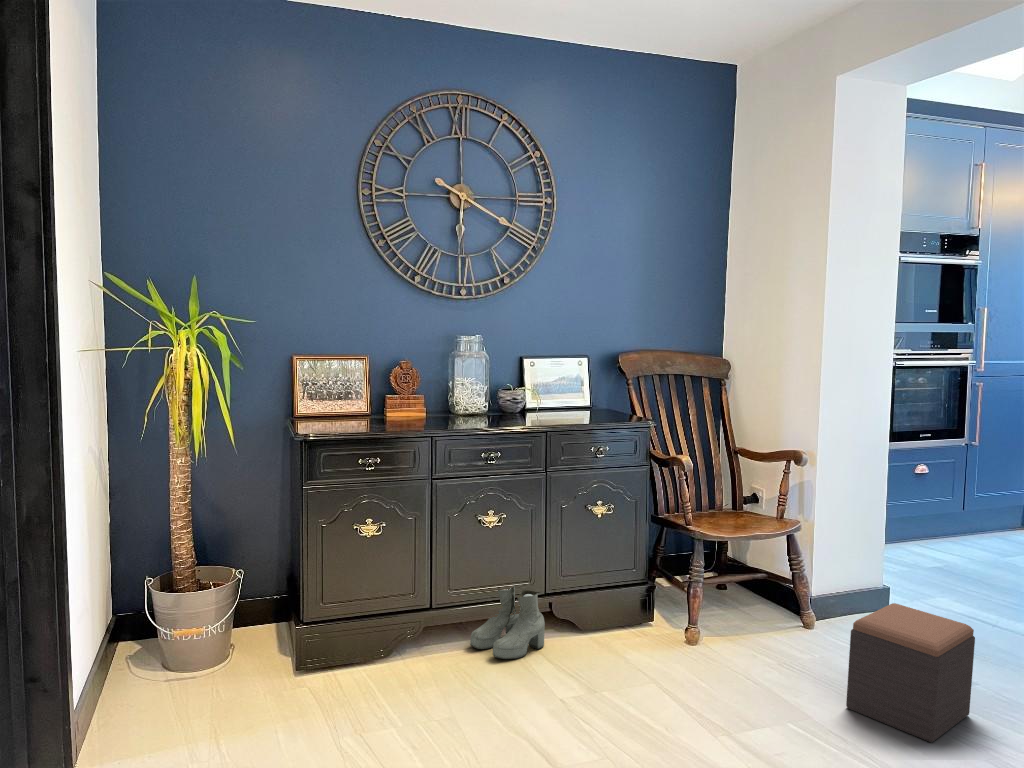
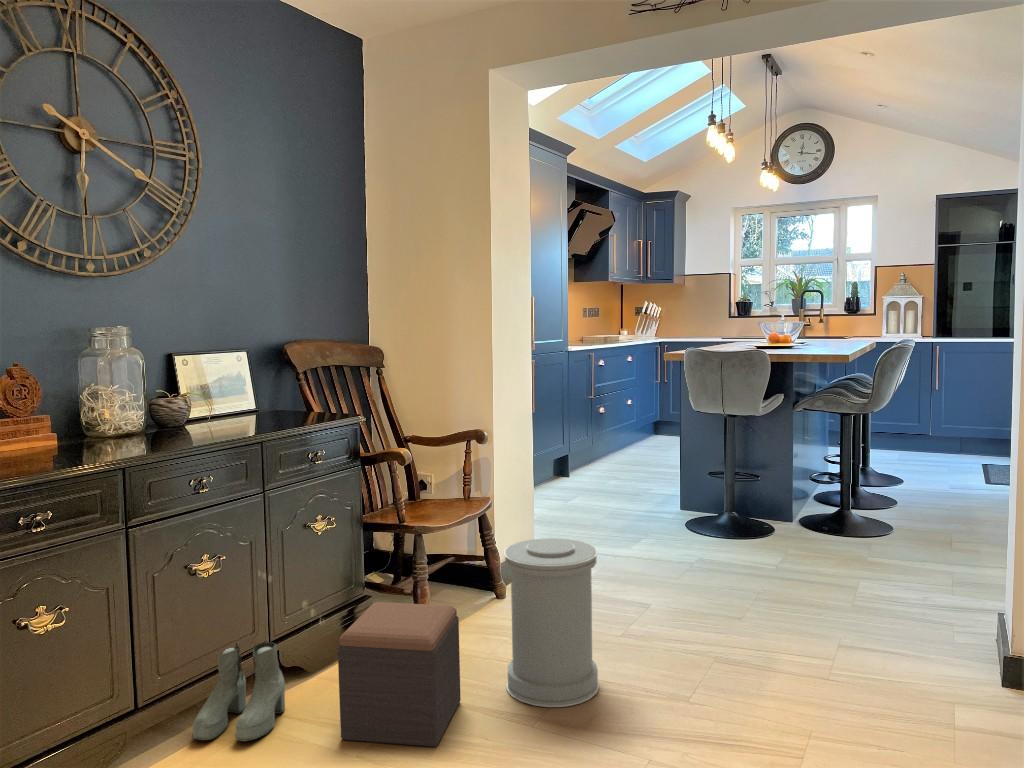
trash can: none [717,563,818,728] -> present [504,538,599,707]
footstool: present [846,603,975,742] -> present [338,602,461,747]

